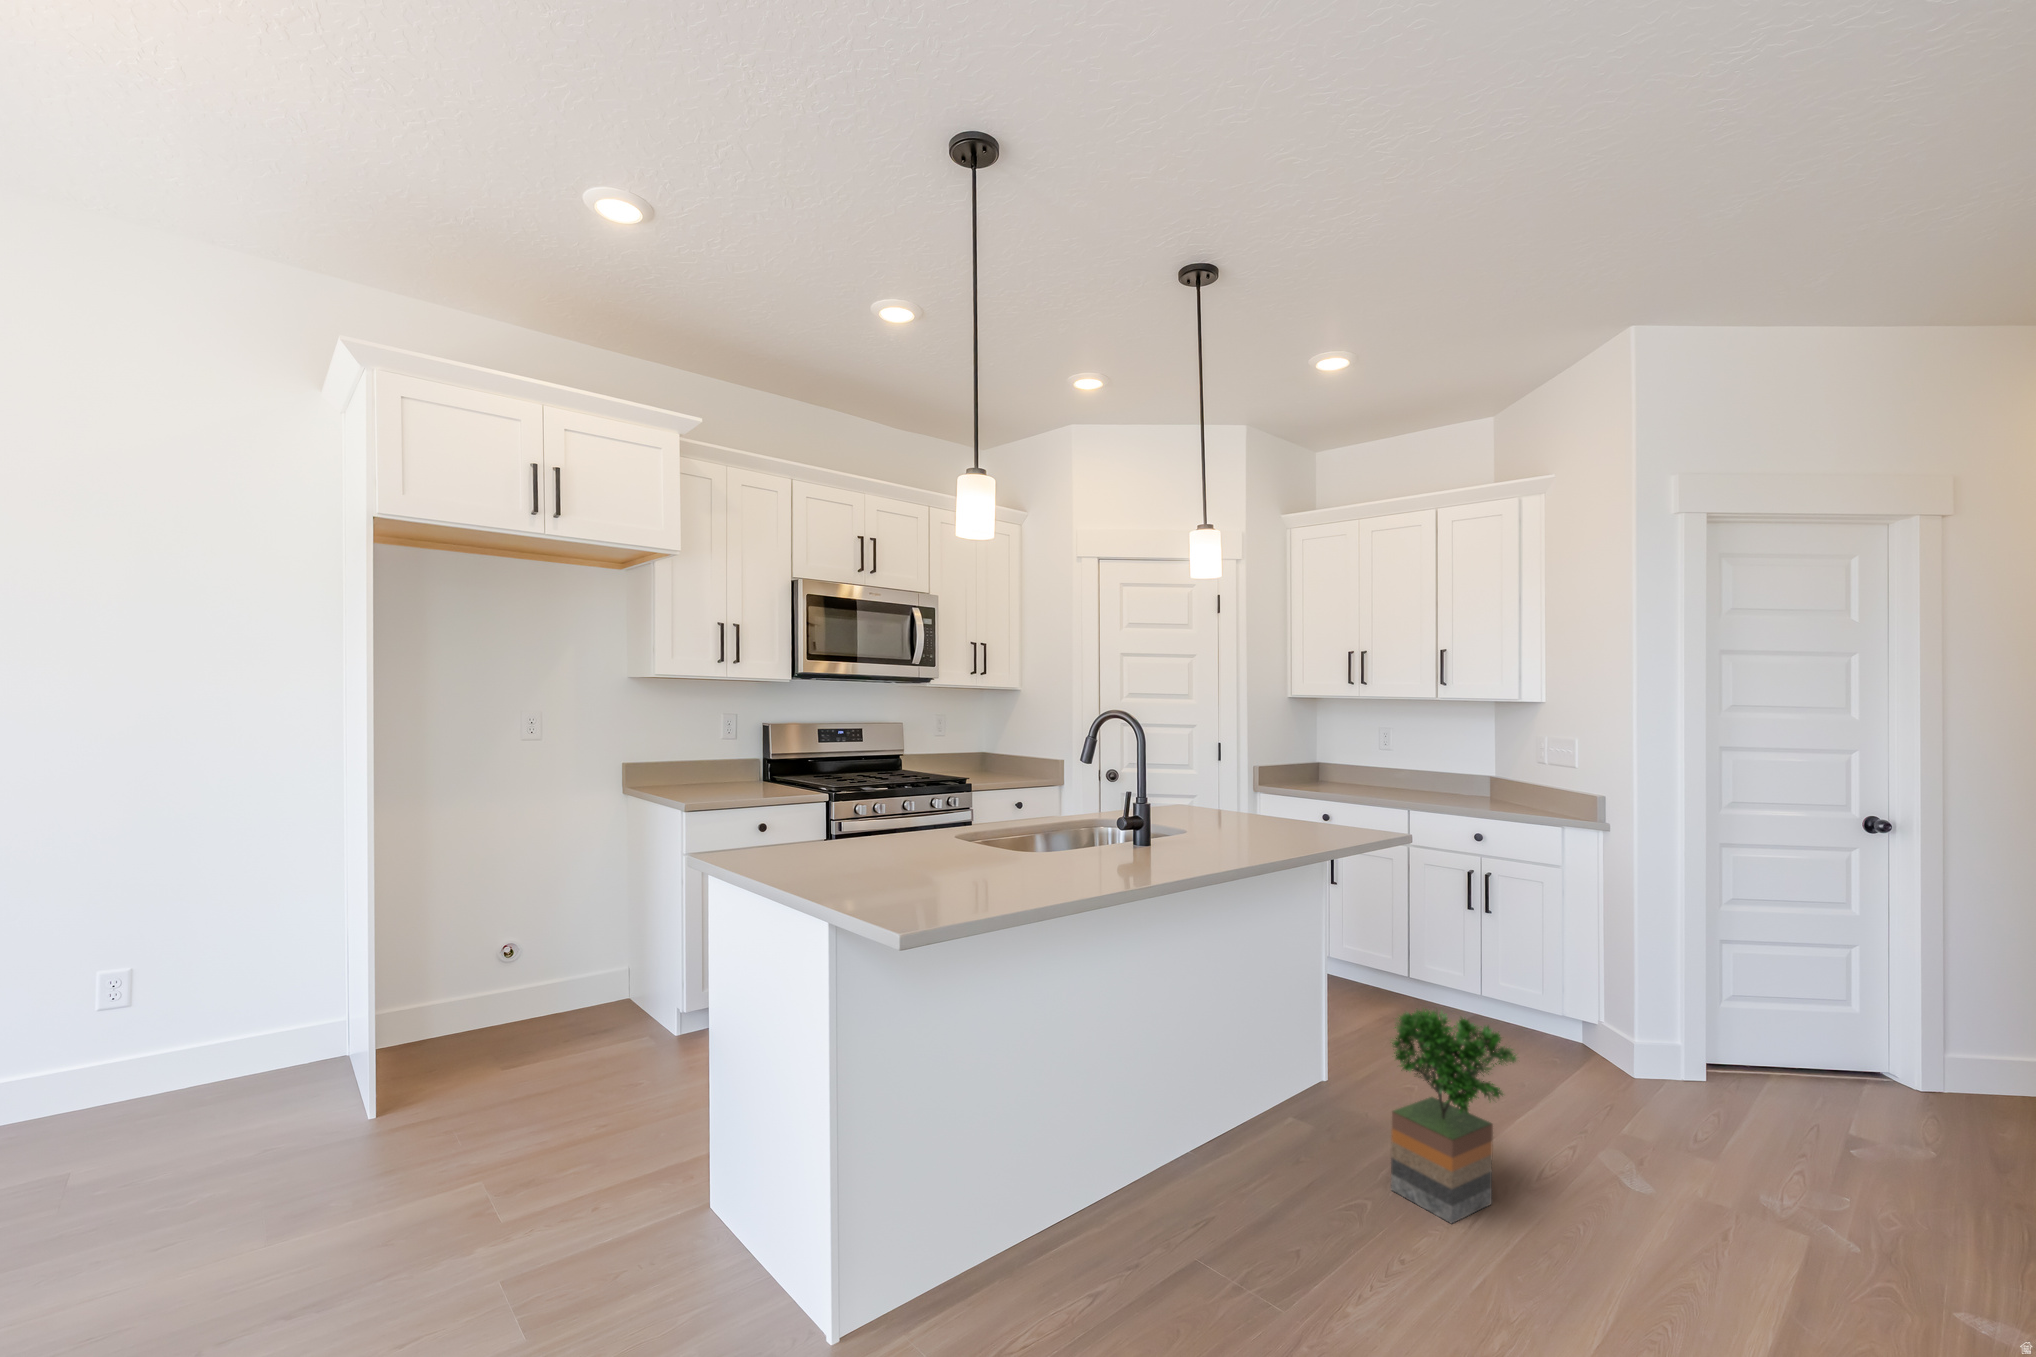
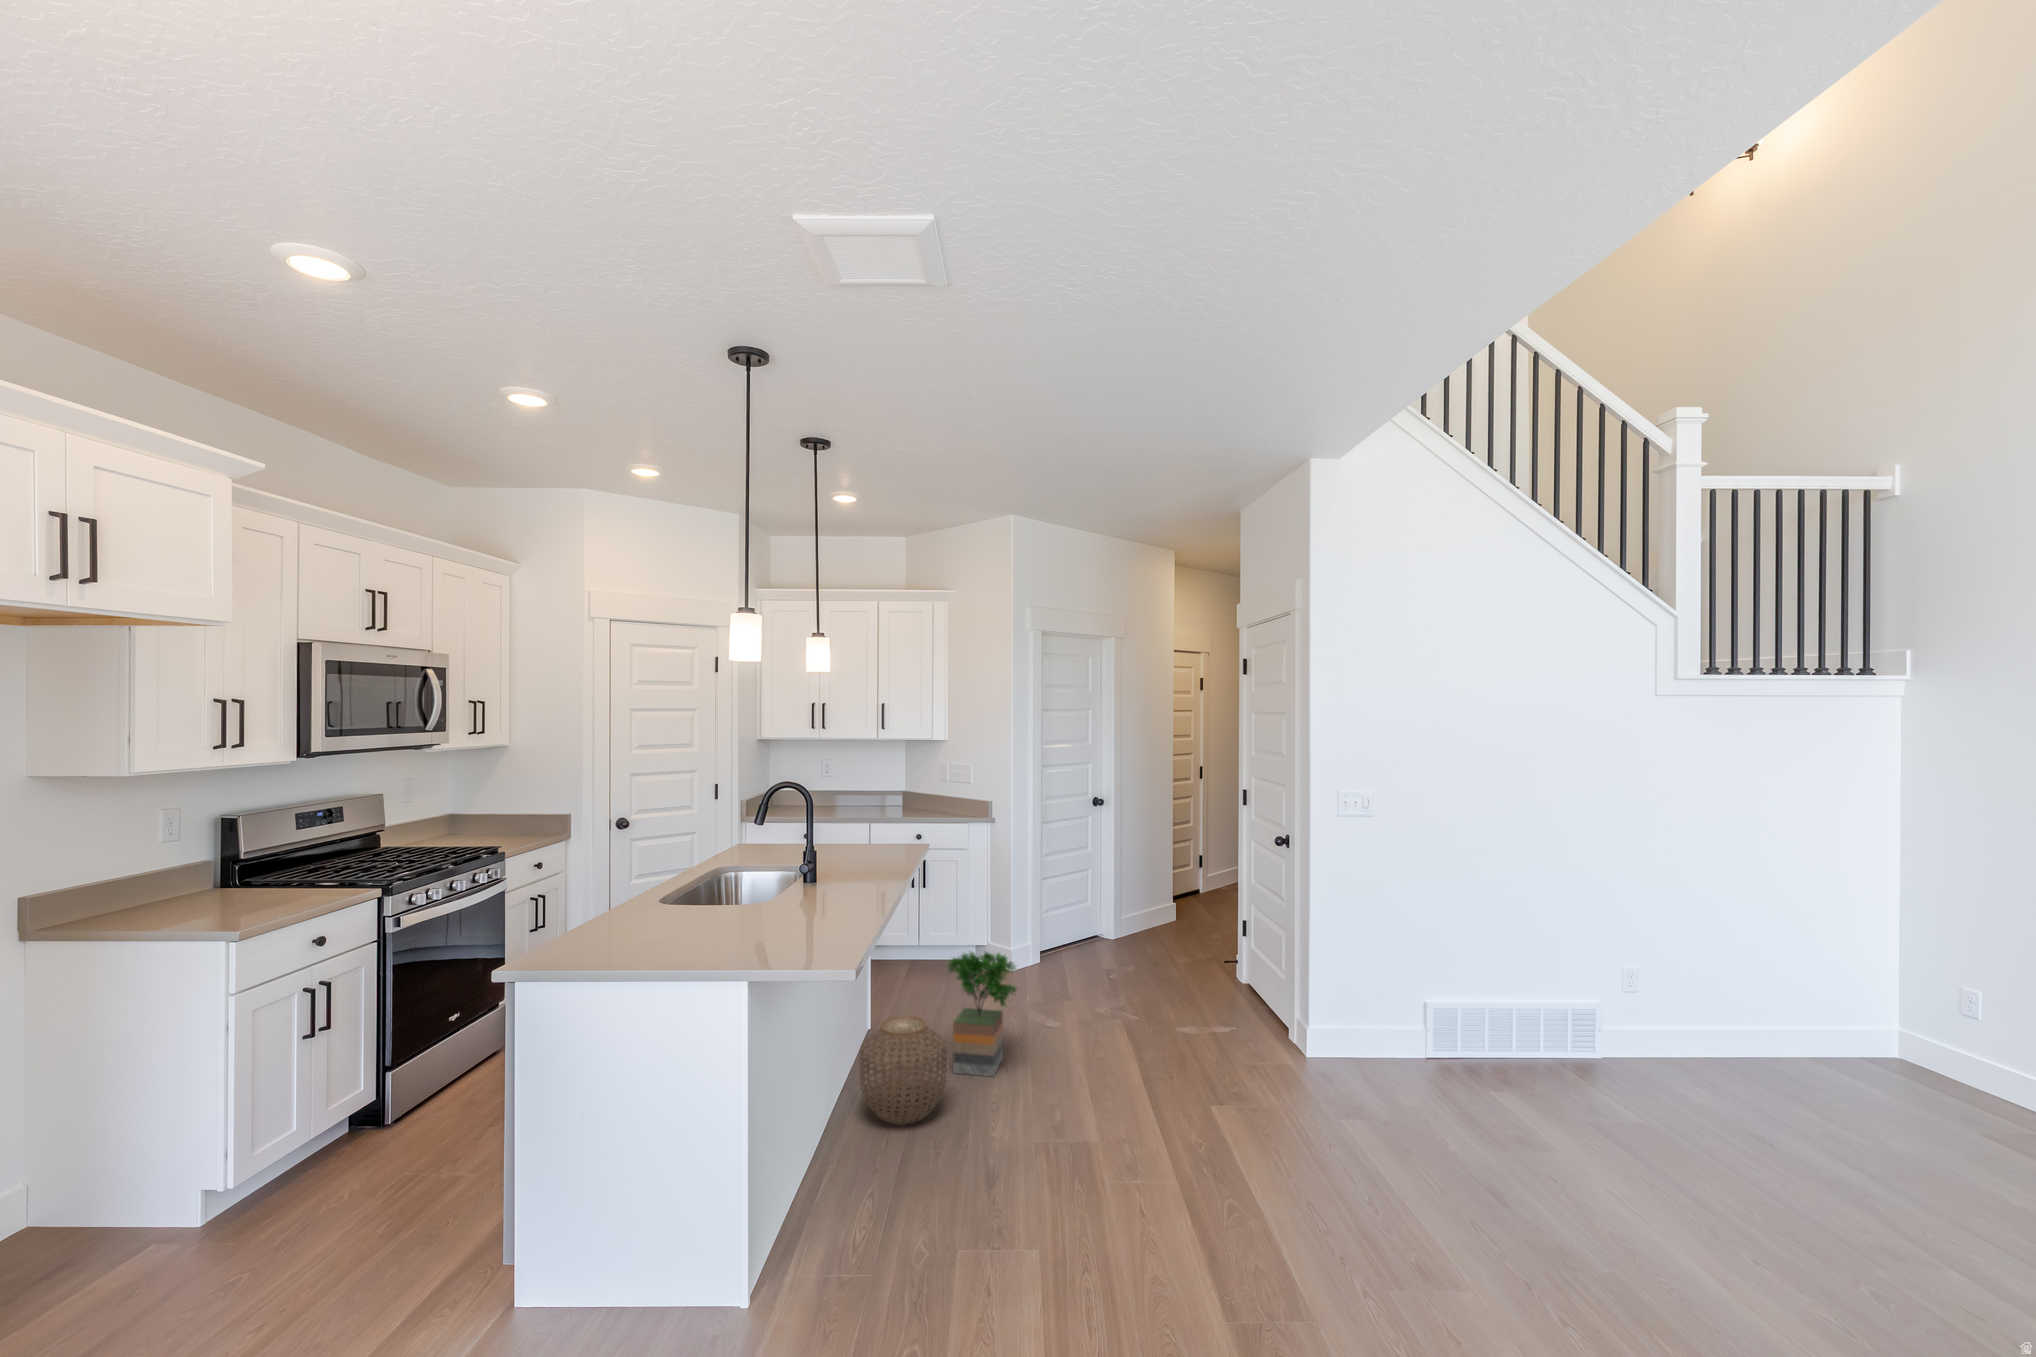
woven basket: none [1200,1068,1333,1235] -> present [860,1016,947,1124]

